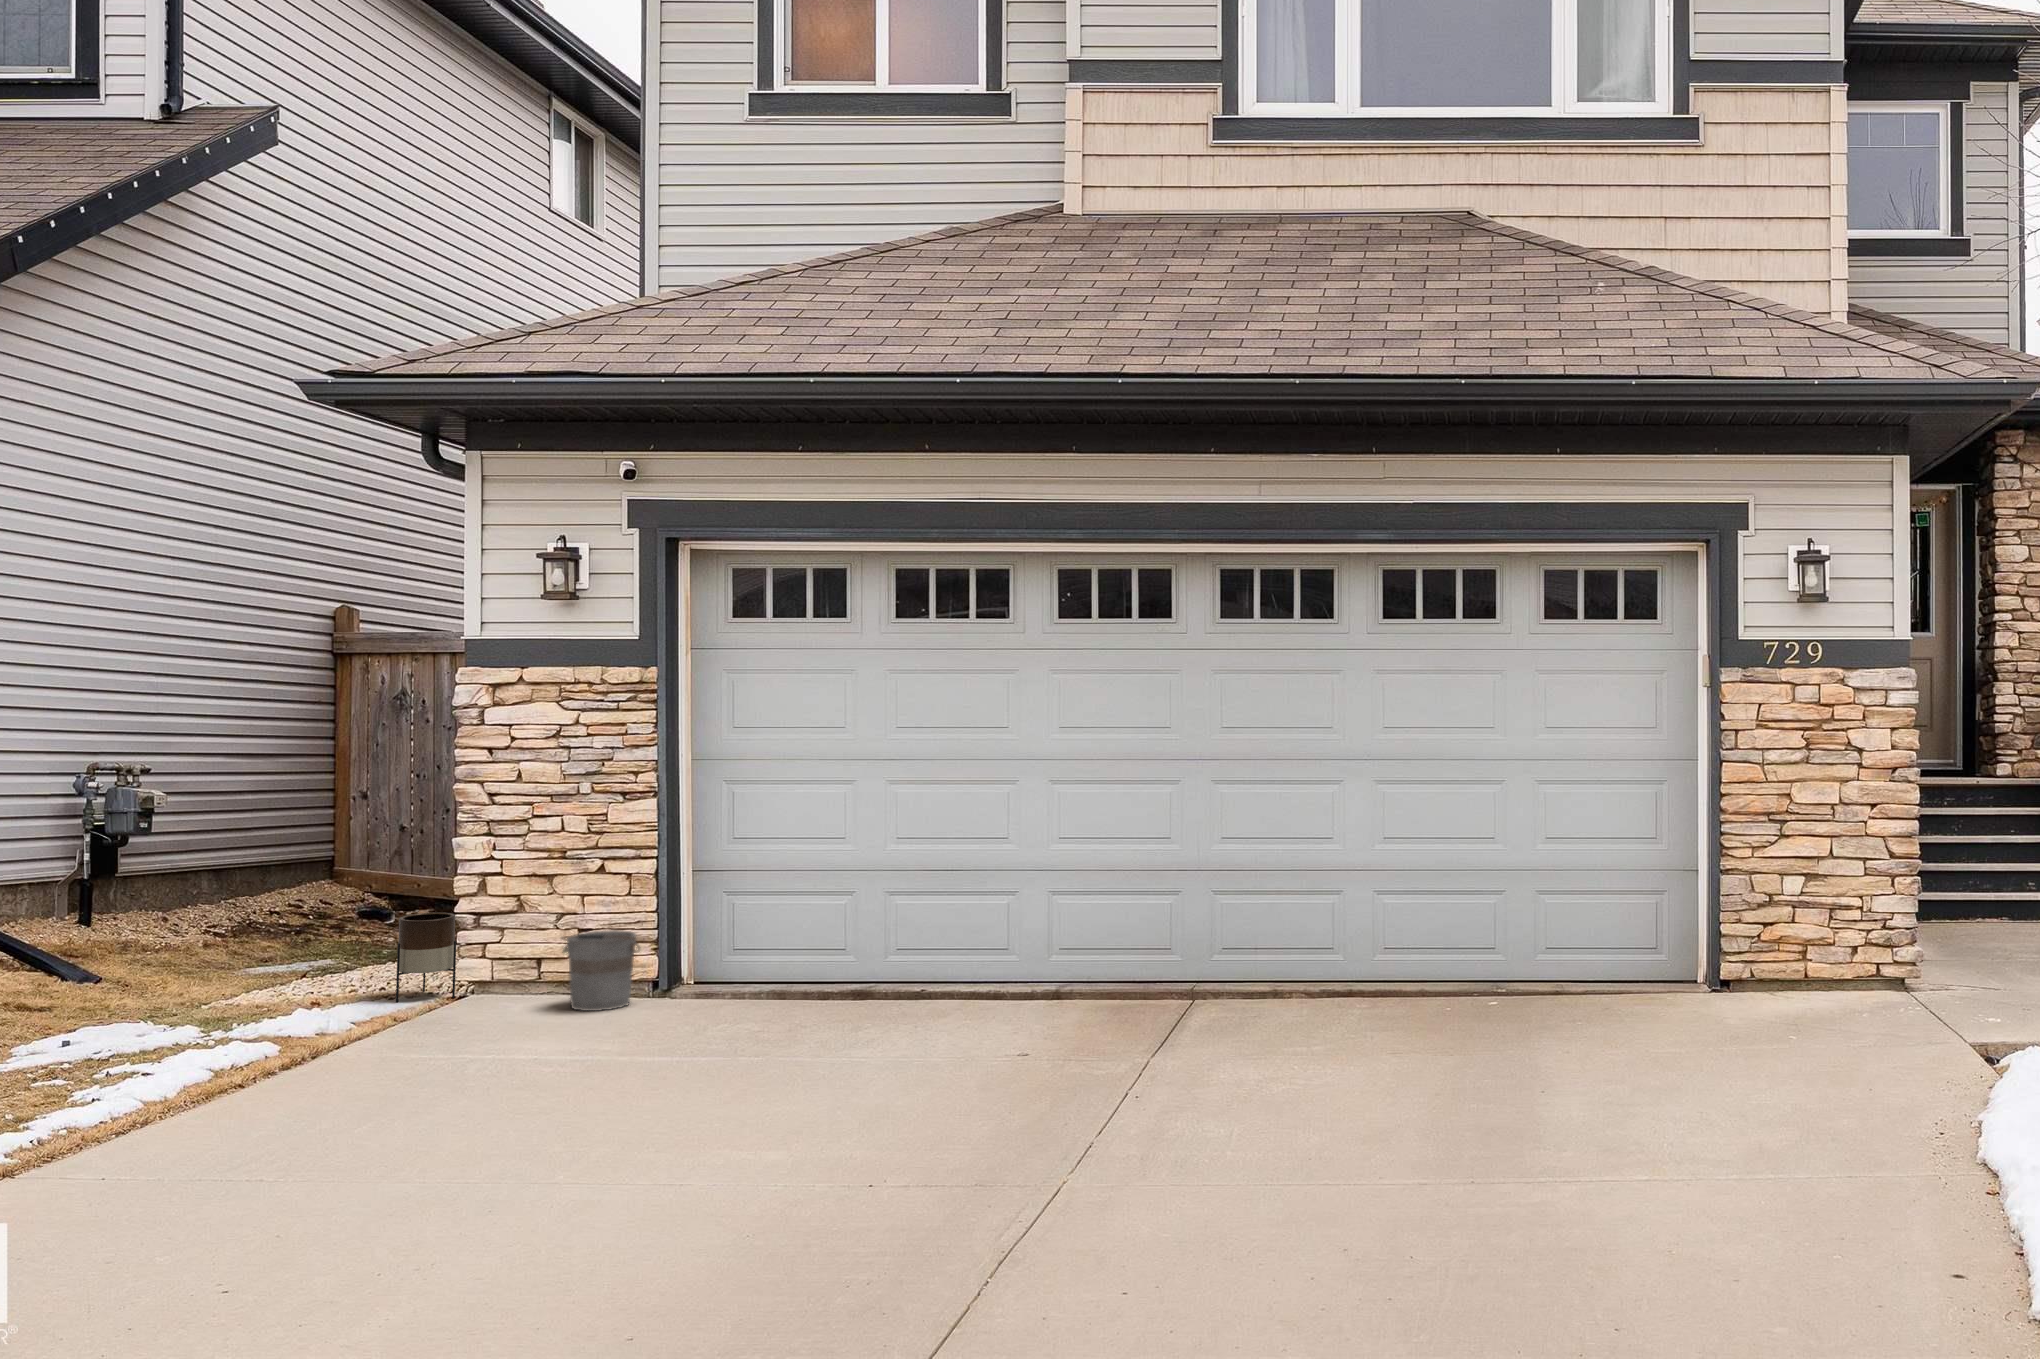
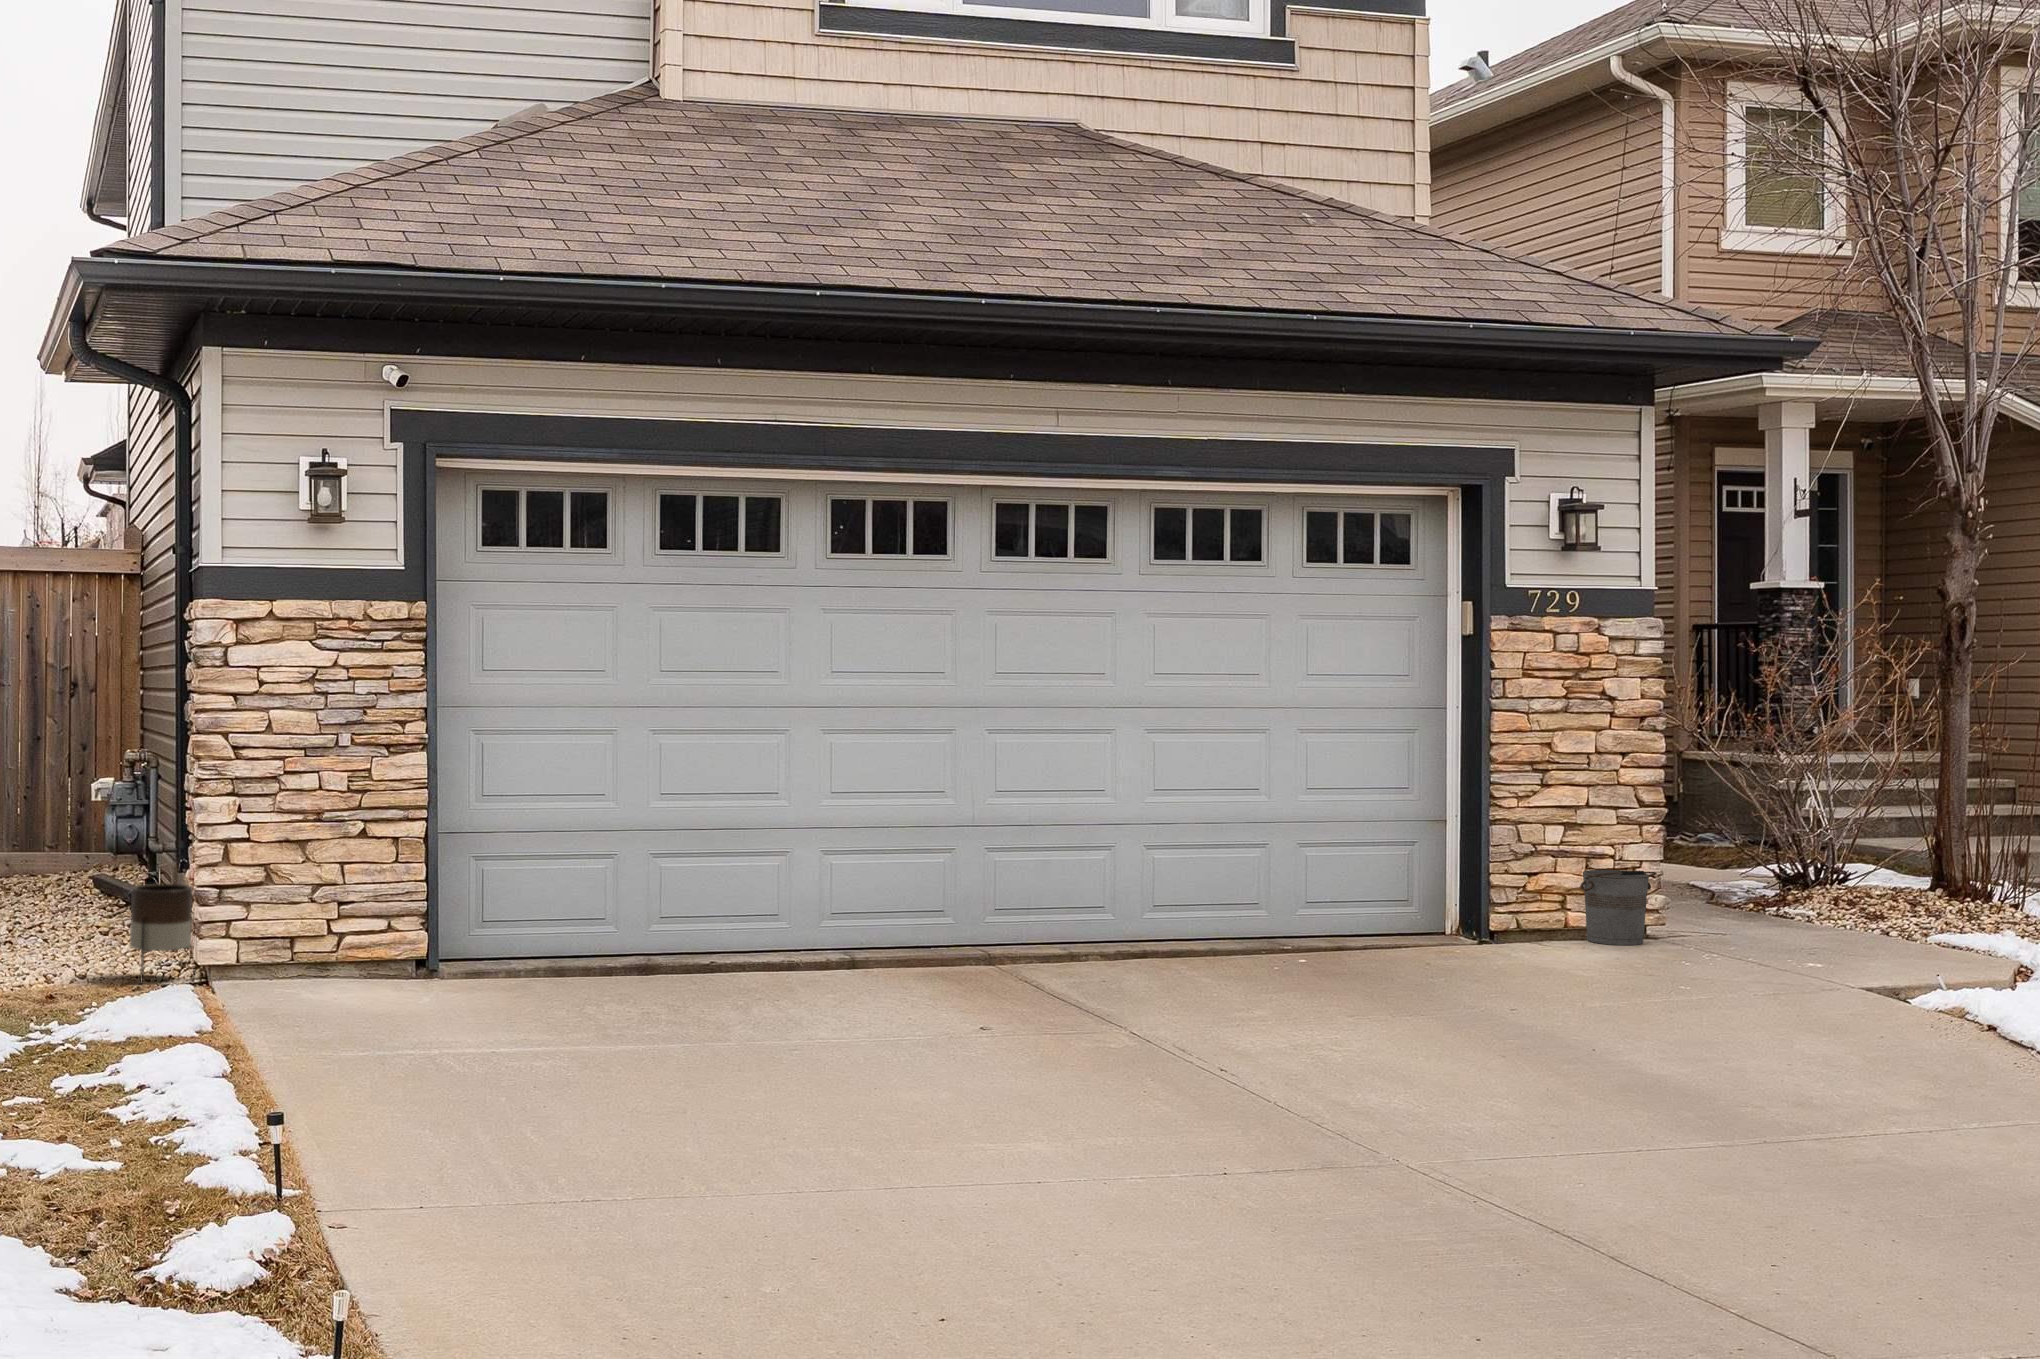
bucket: present [561,930,640,1011] -> present [1580,870,1657,945]

